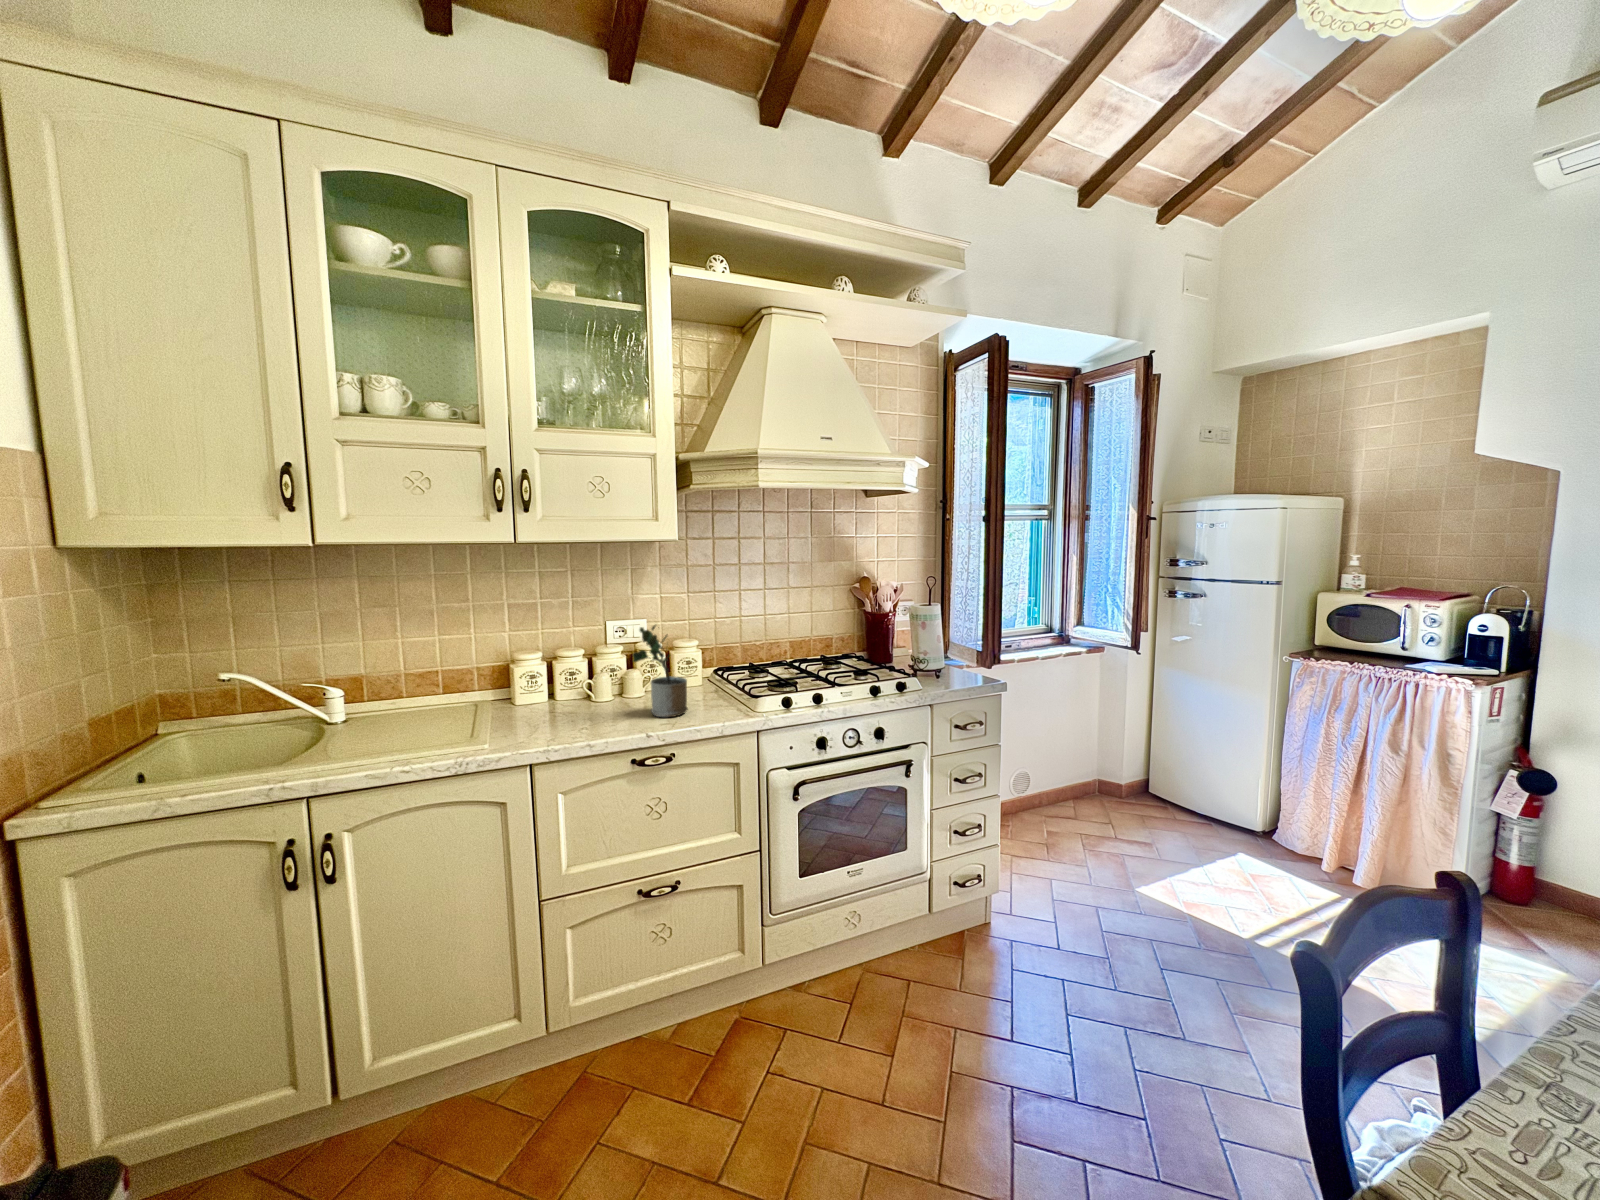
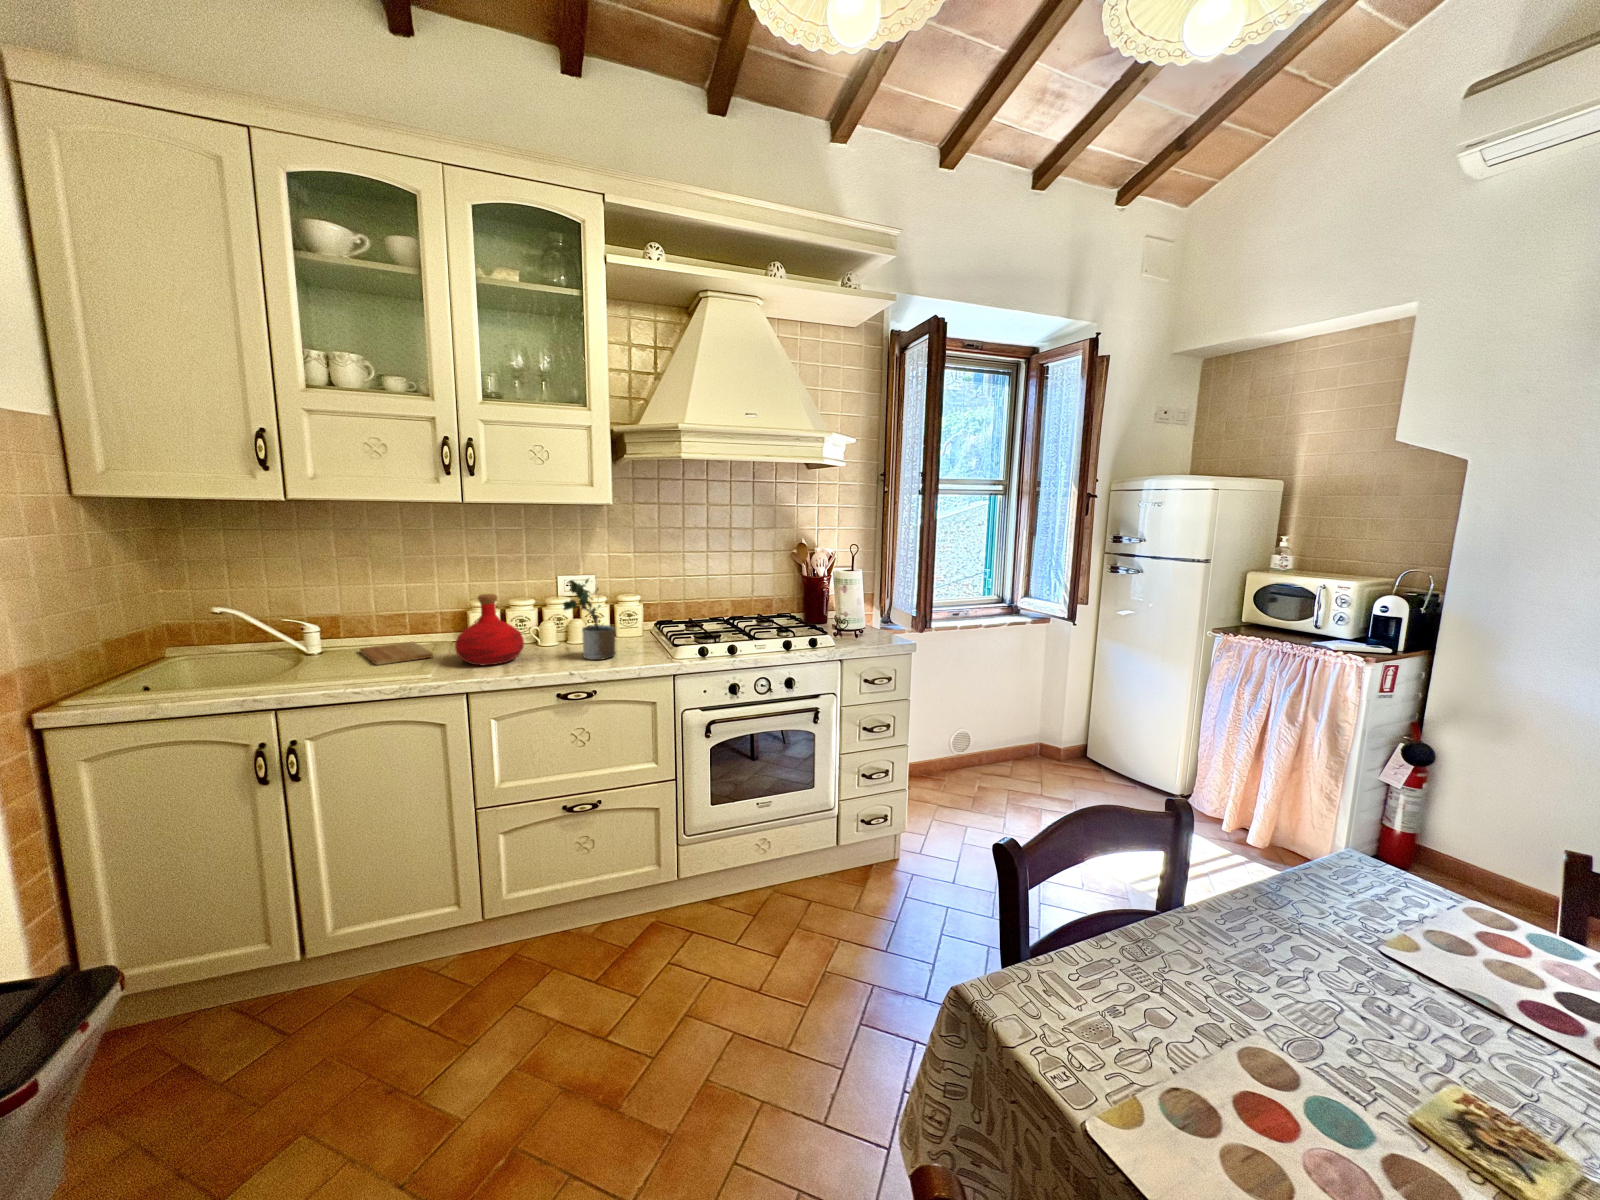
bottle: none [509,646,586,730] -> present [455,594,524,665]
cutting board: none [391,703,480,735] -> present [360,642,433,665]

